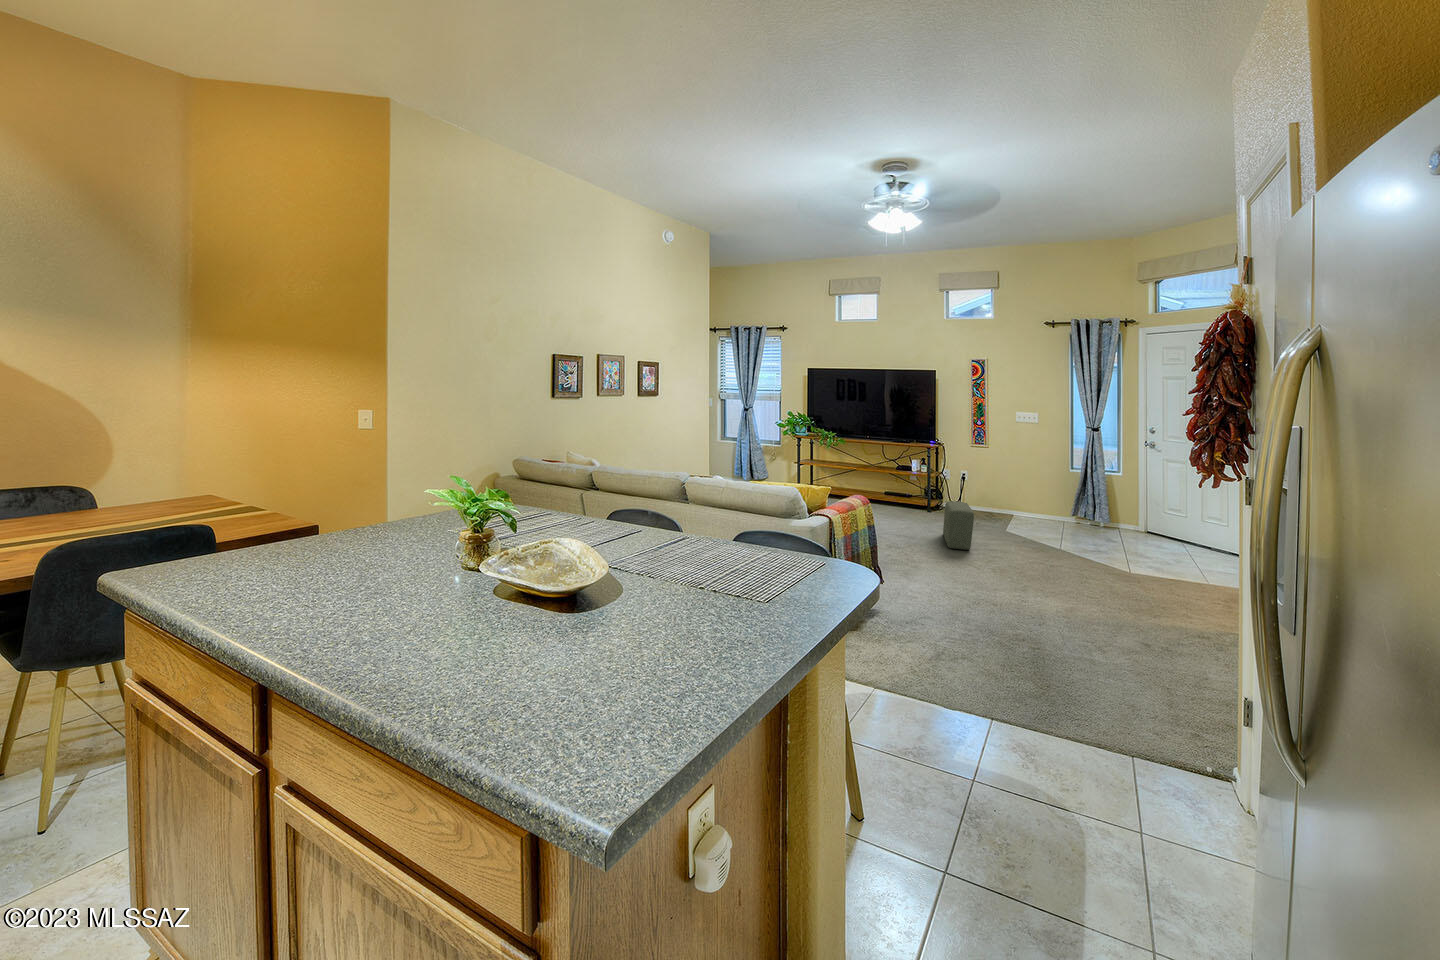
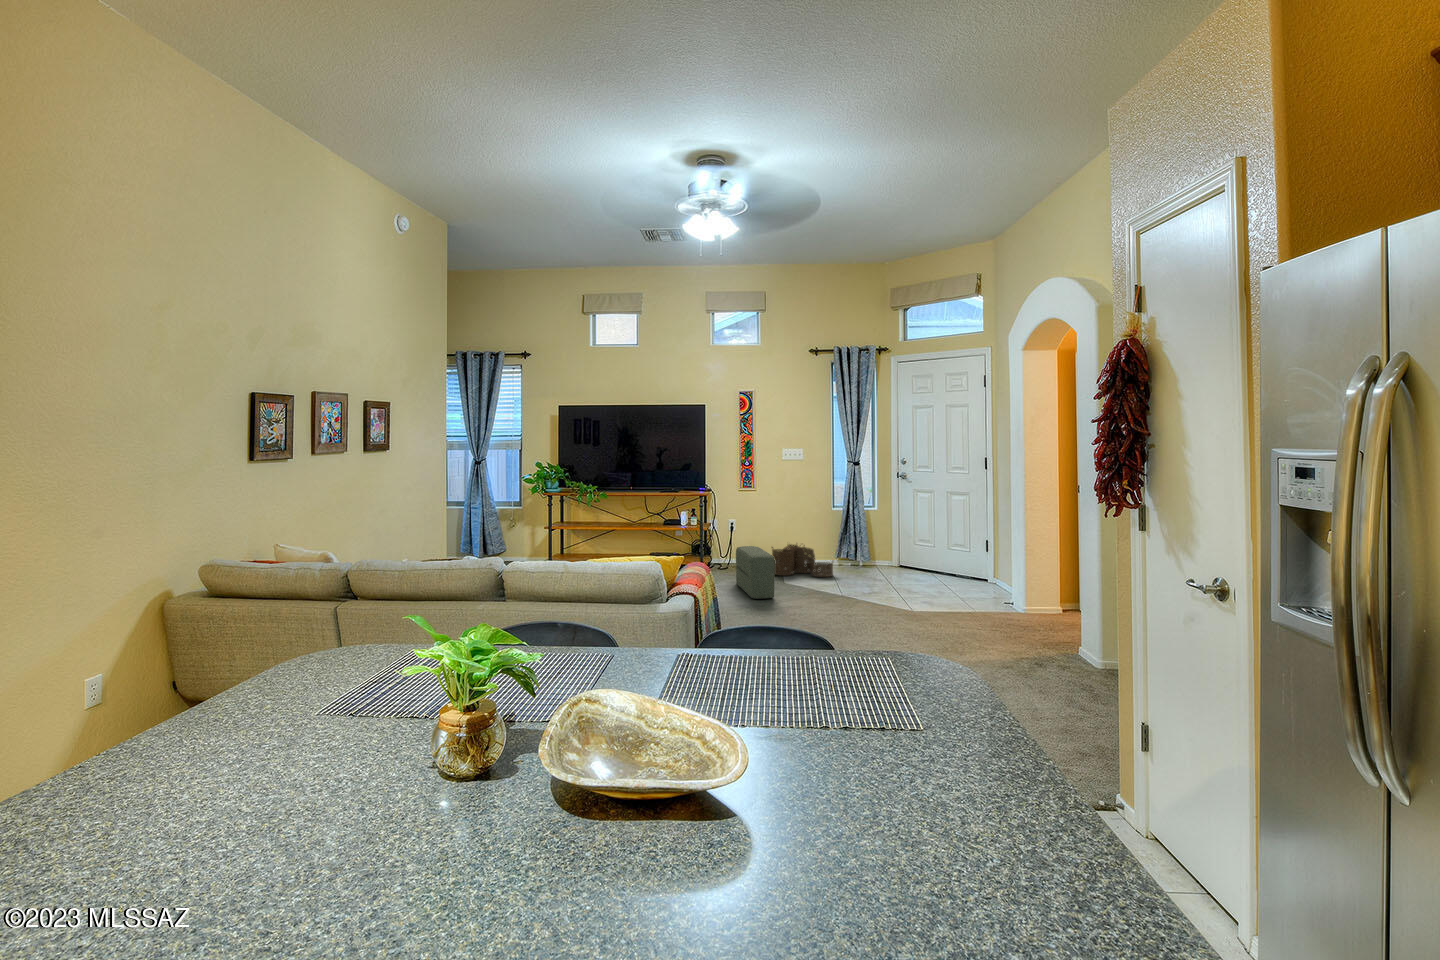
woven basket: none [984,504,1048,540] -> present [772,544,833,577]

